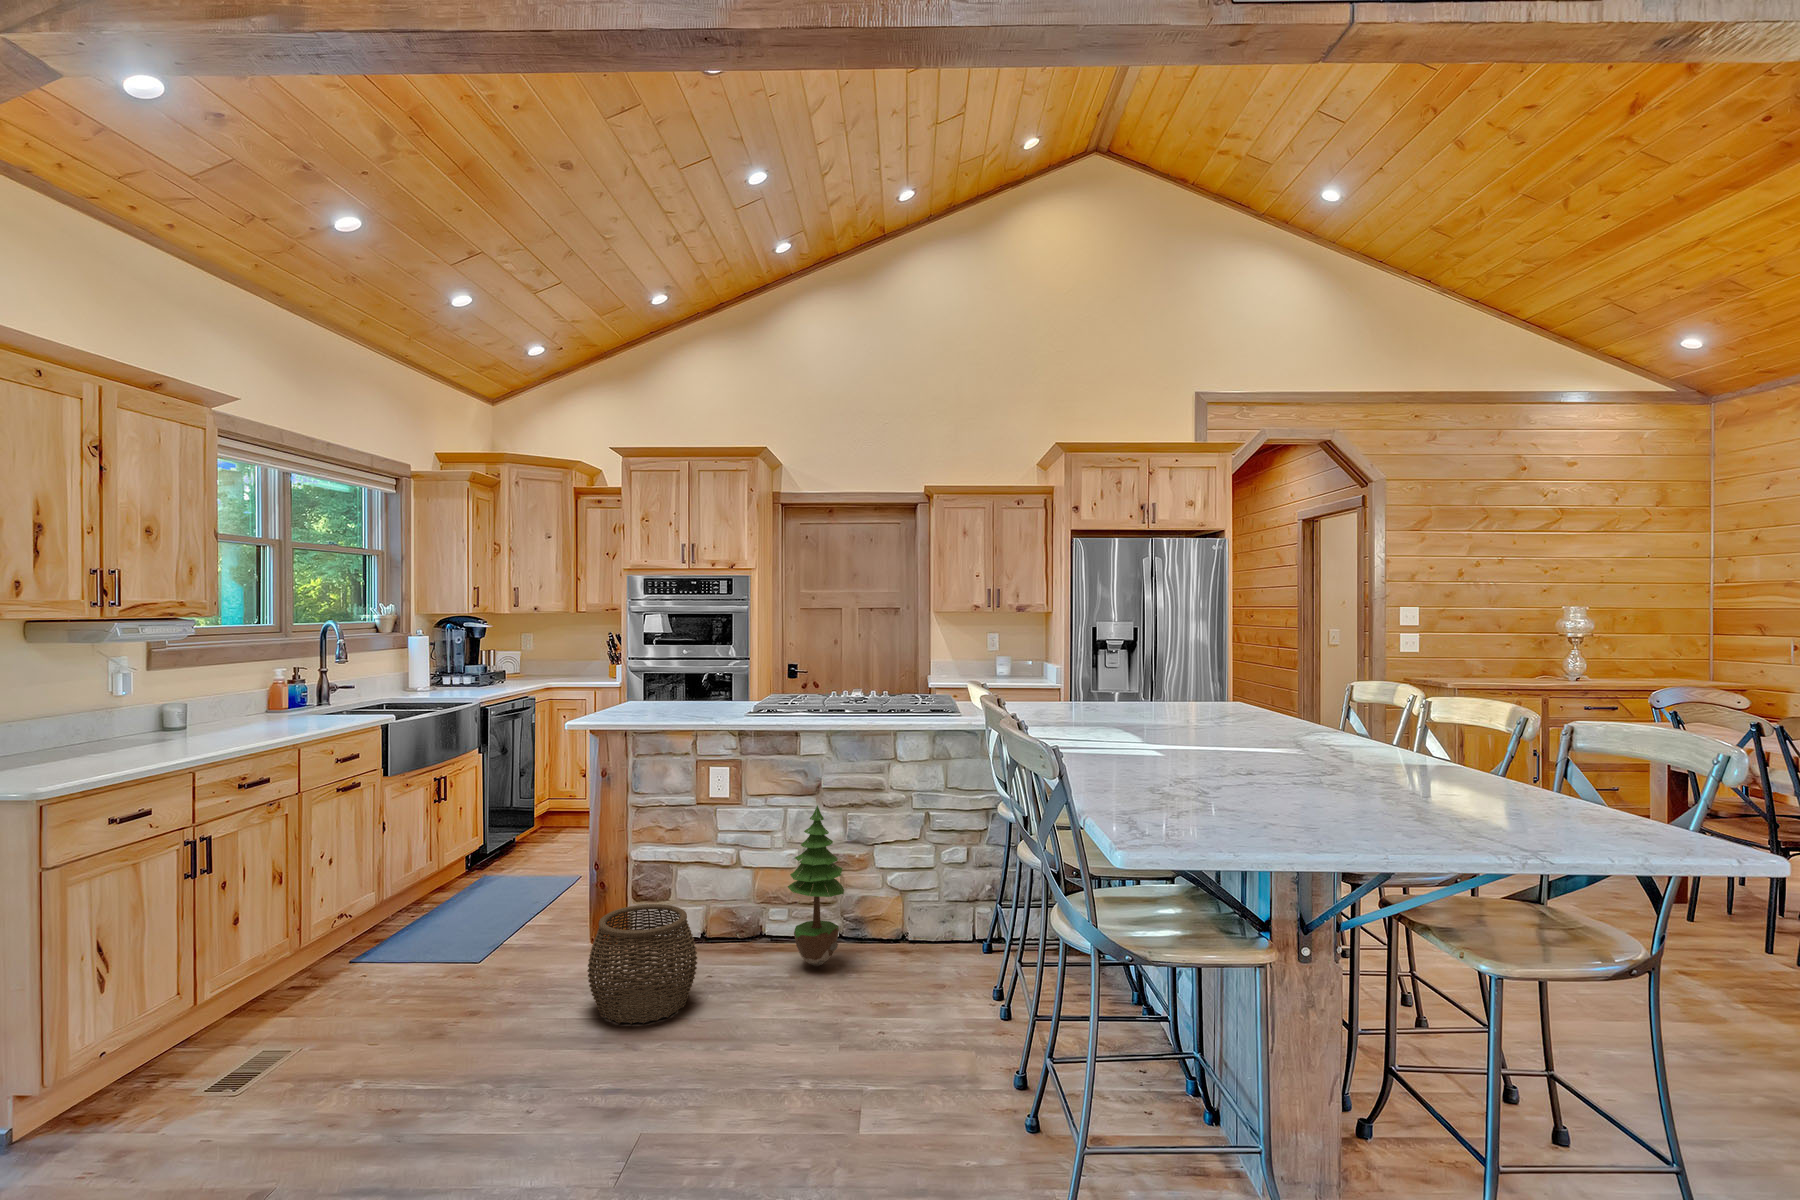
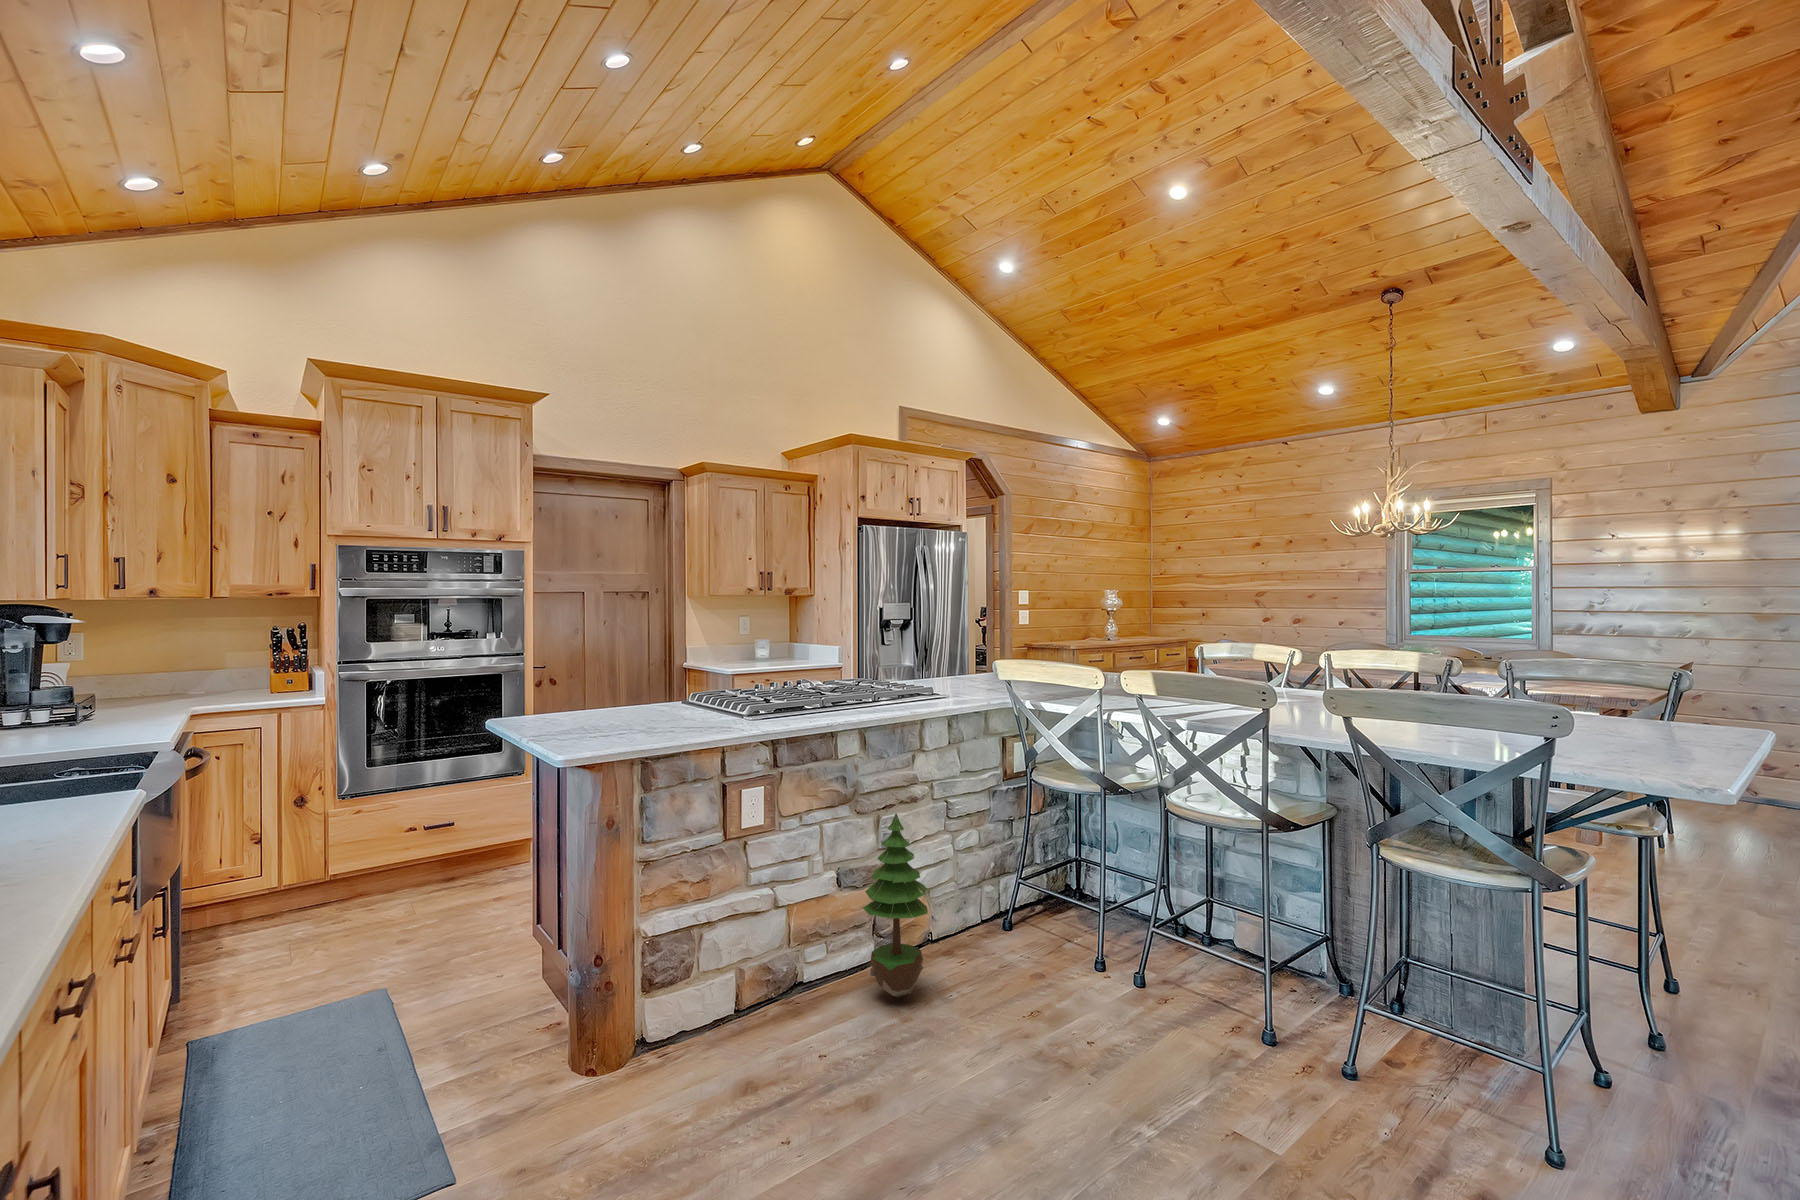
woven basket: present [587,904,697,1024] -> none [738,971,879,1147]

